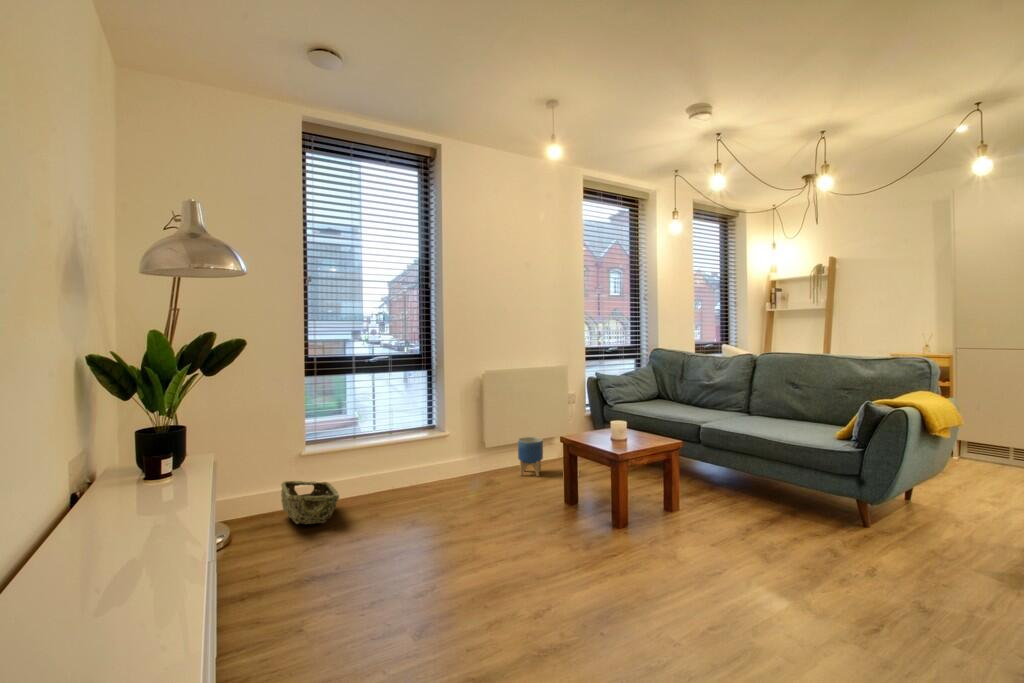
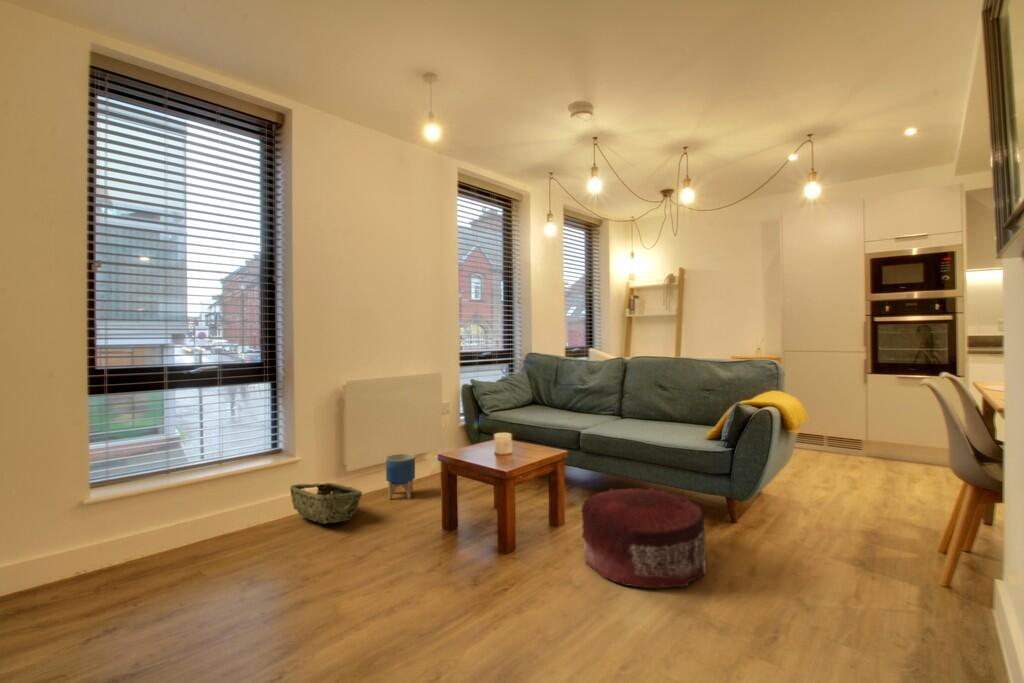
pouf: none [689,477,819,572] -> present [581,488,706,588]
woven basket: present [281,481,339,524] -> present [290,483,362,524]

